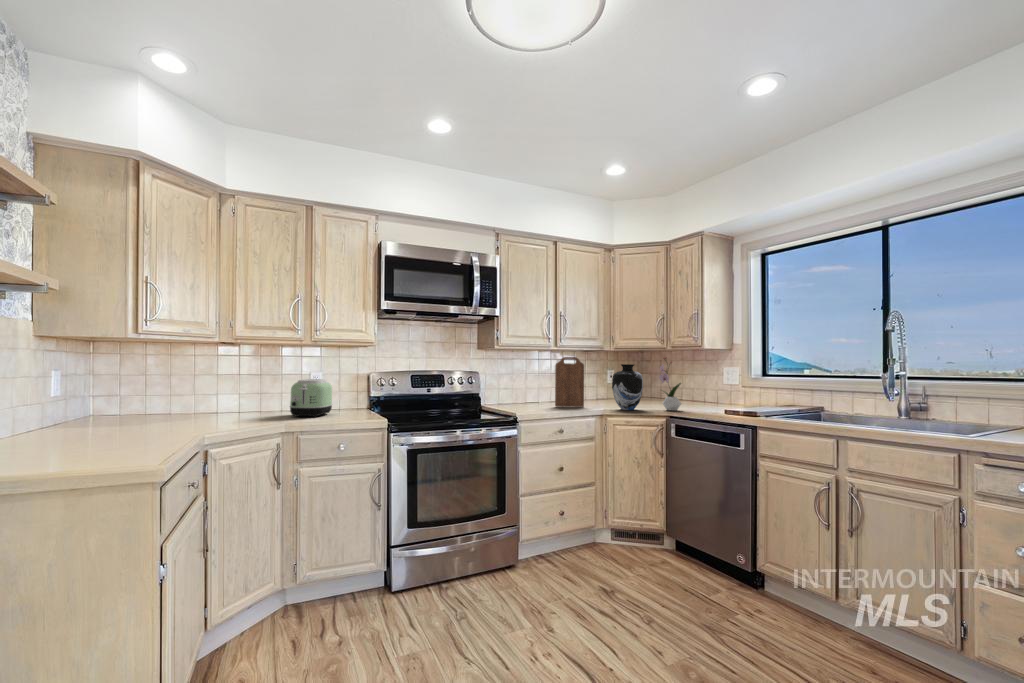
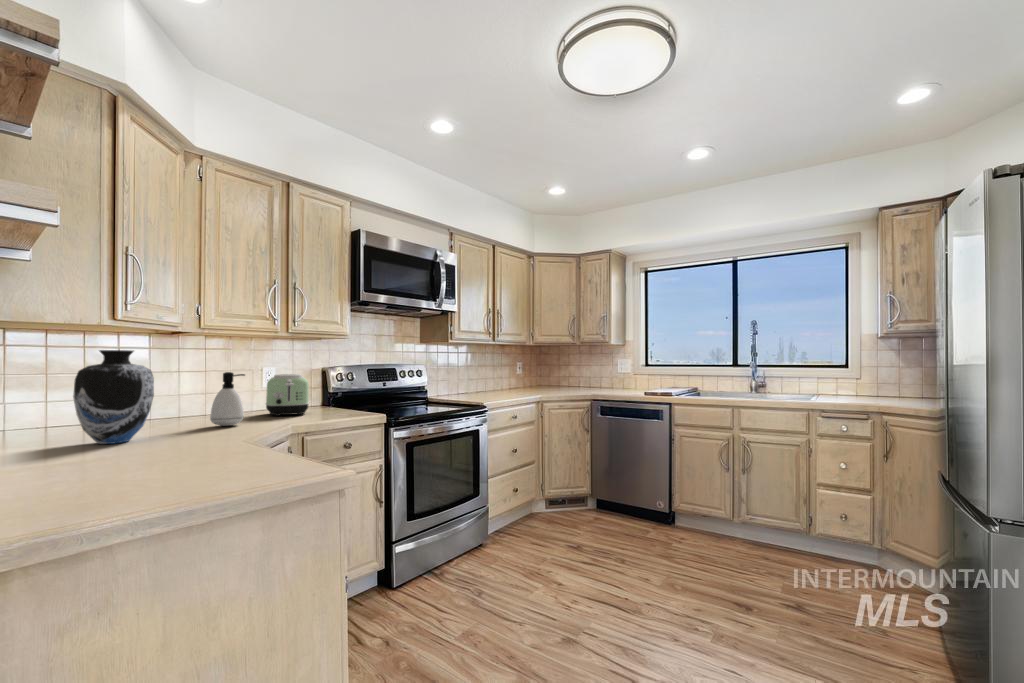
cutting board: present [555,357,584,407] -> none [495,350,519,396]
flower arrangement: present [659,358,681,411] -> none [583,350,603,394]
vase: present [612,364,643,410] -> present [73,350,154,444]
soap dispenser: none [218,378,248,423] -> present [210,372,245,426]

